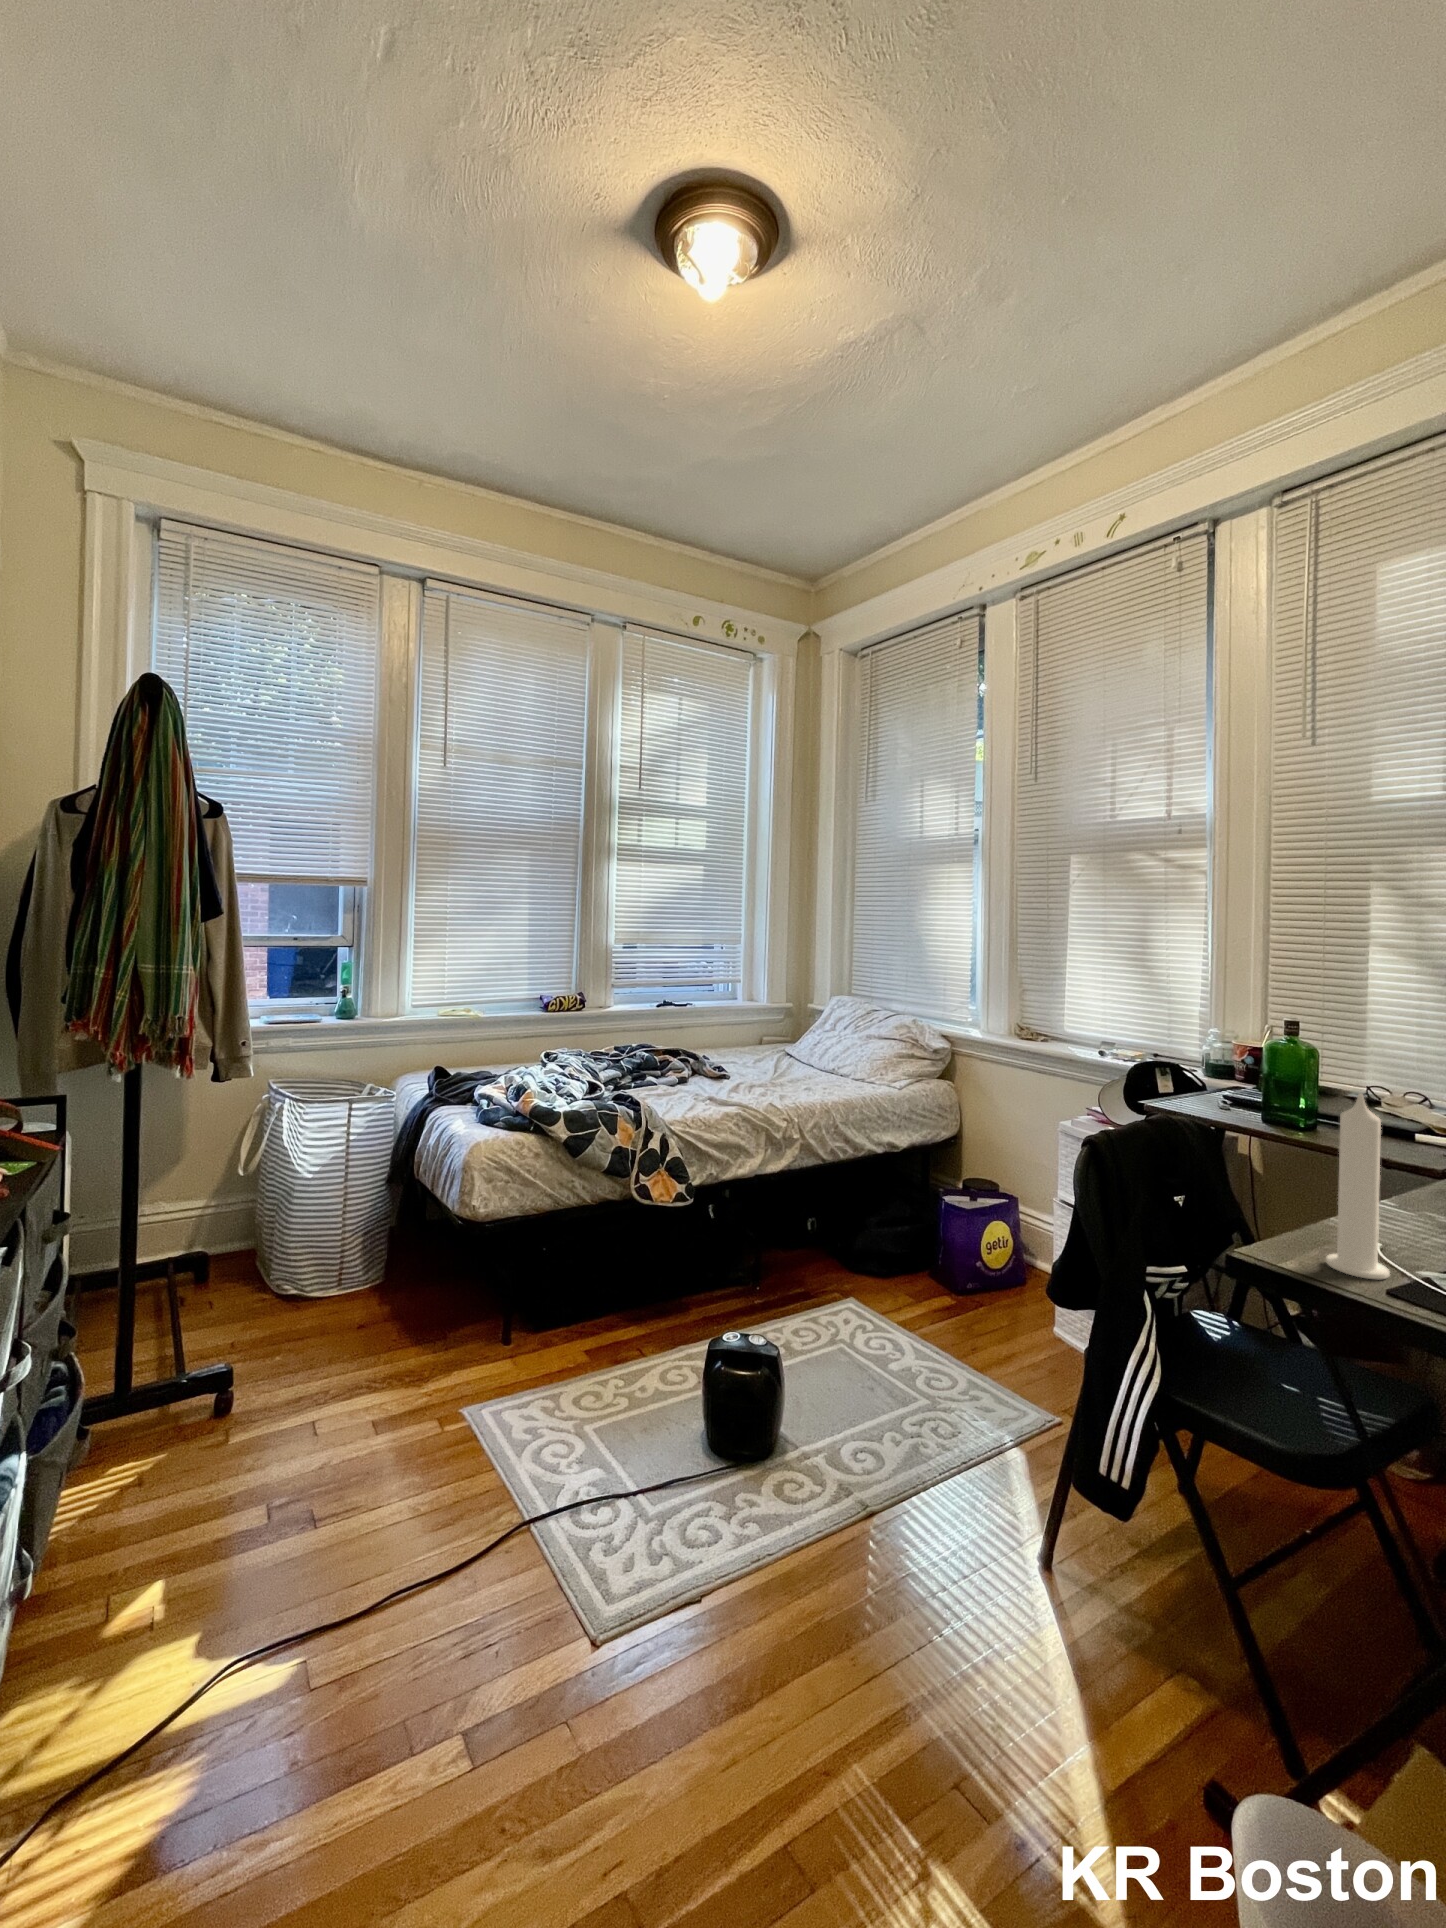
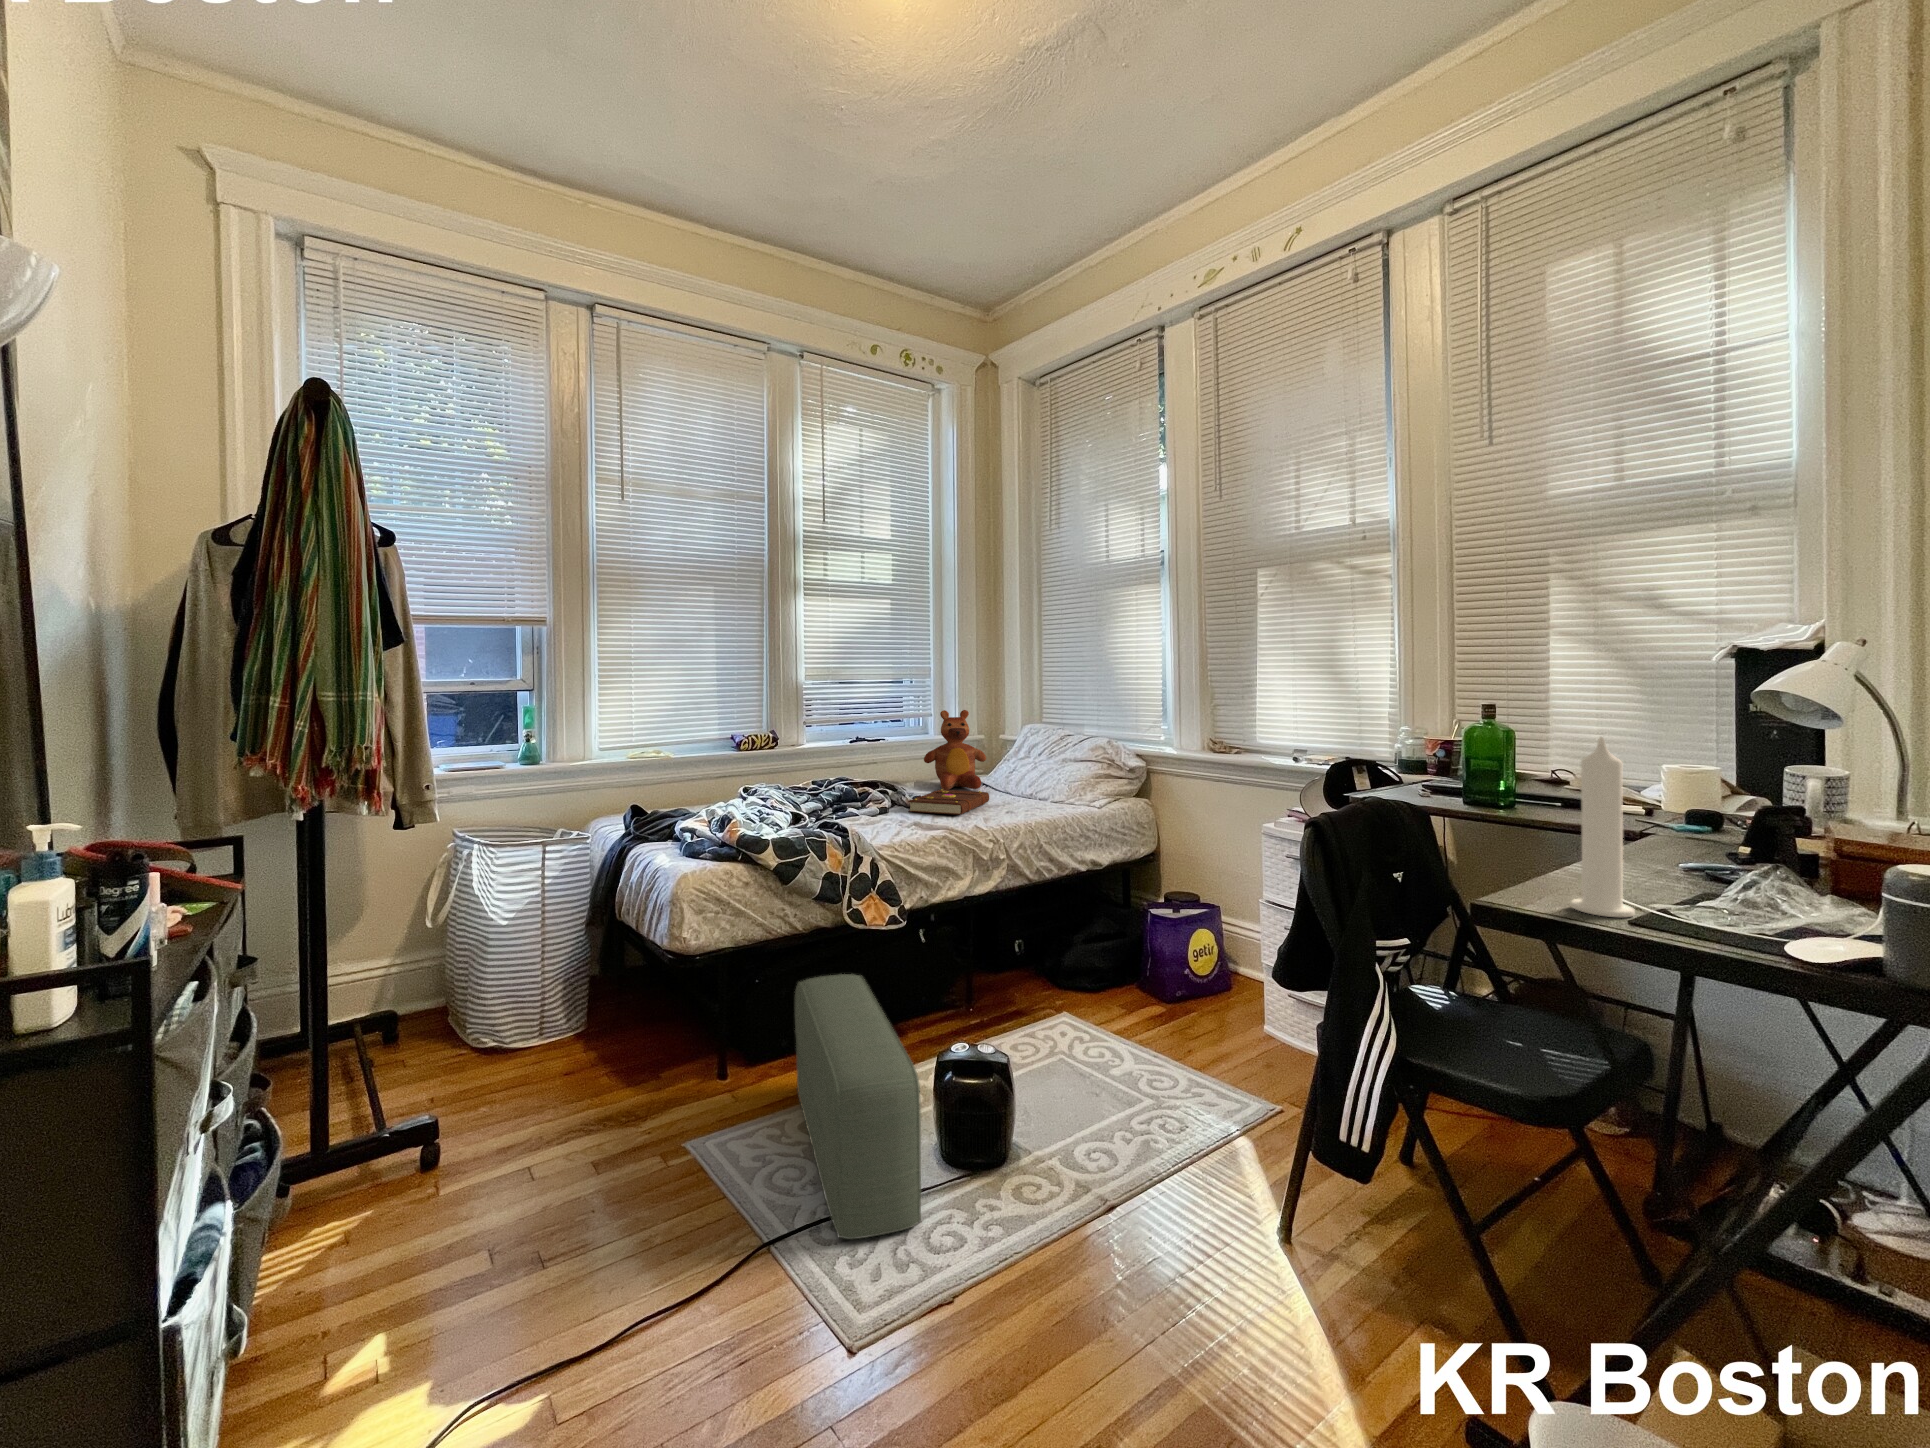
teddy bear: none [728,979,792,1061] -> present [924,710,986,790]
book: none [706,1061,790,1091] -> present [908,789,989,815]
pouf: none [575,1252,684,1525] -> present [795,974,921,1239]

